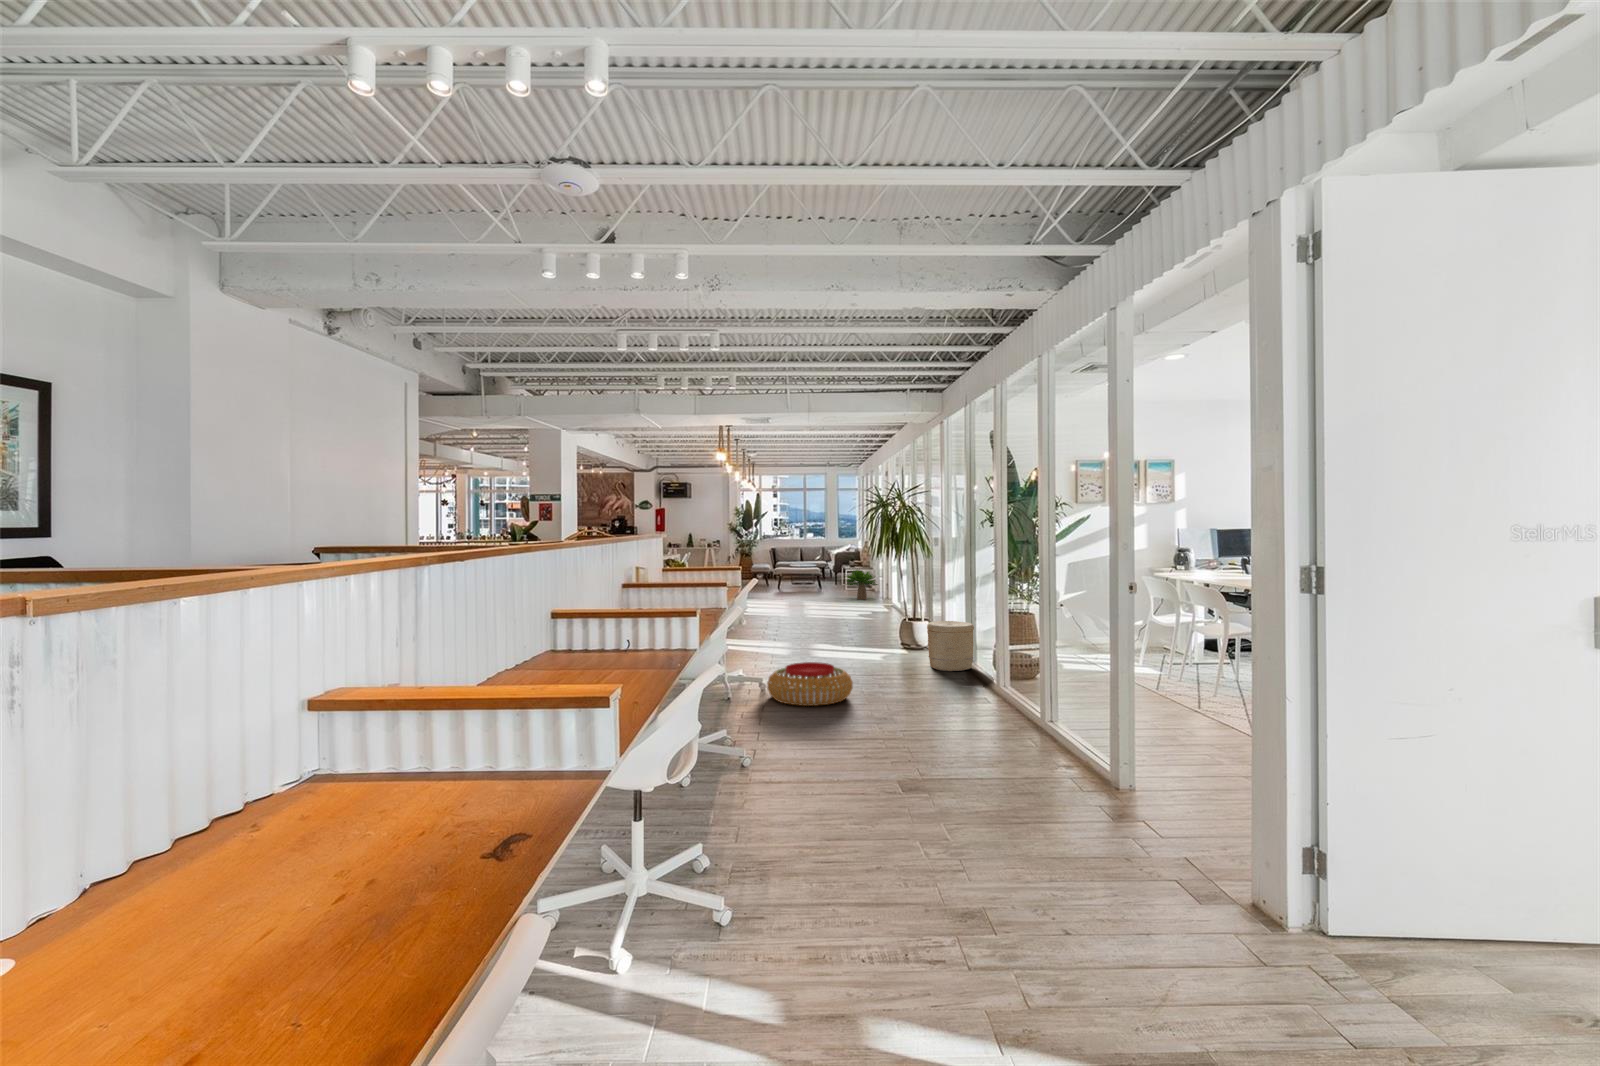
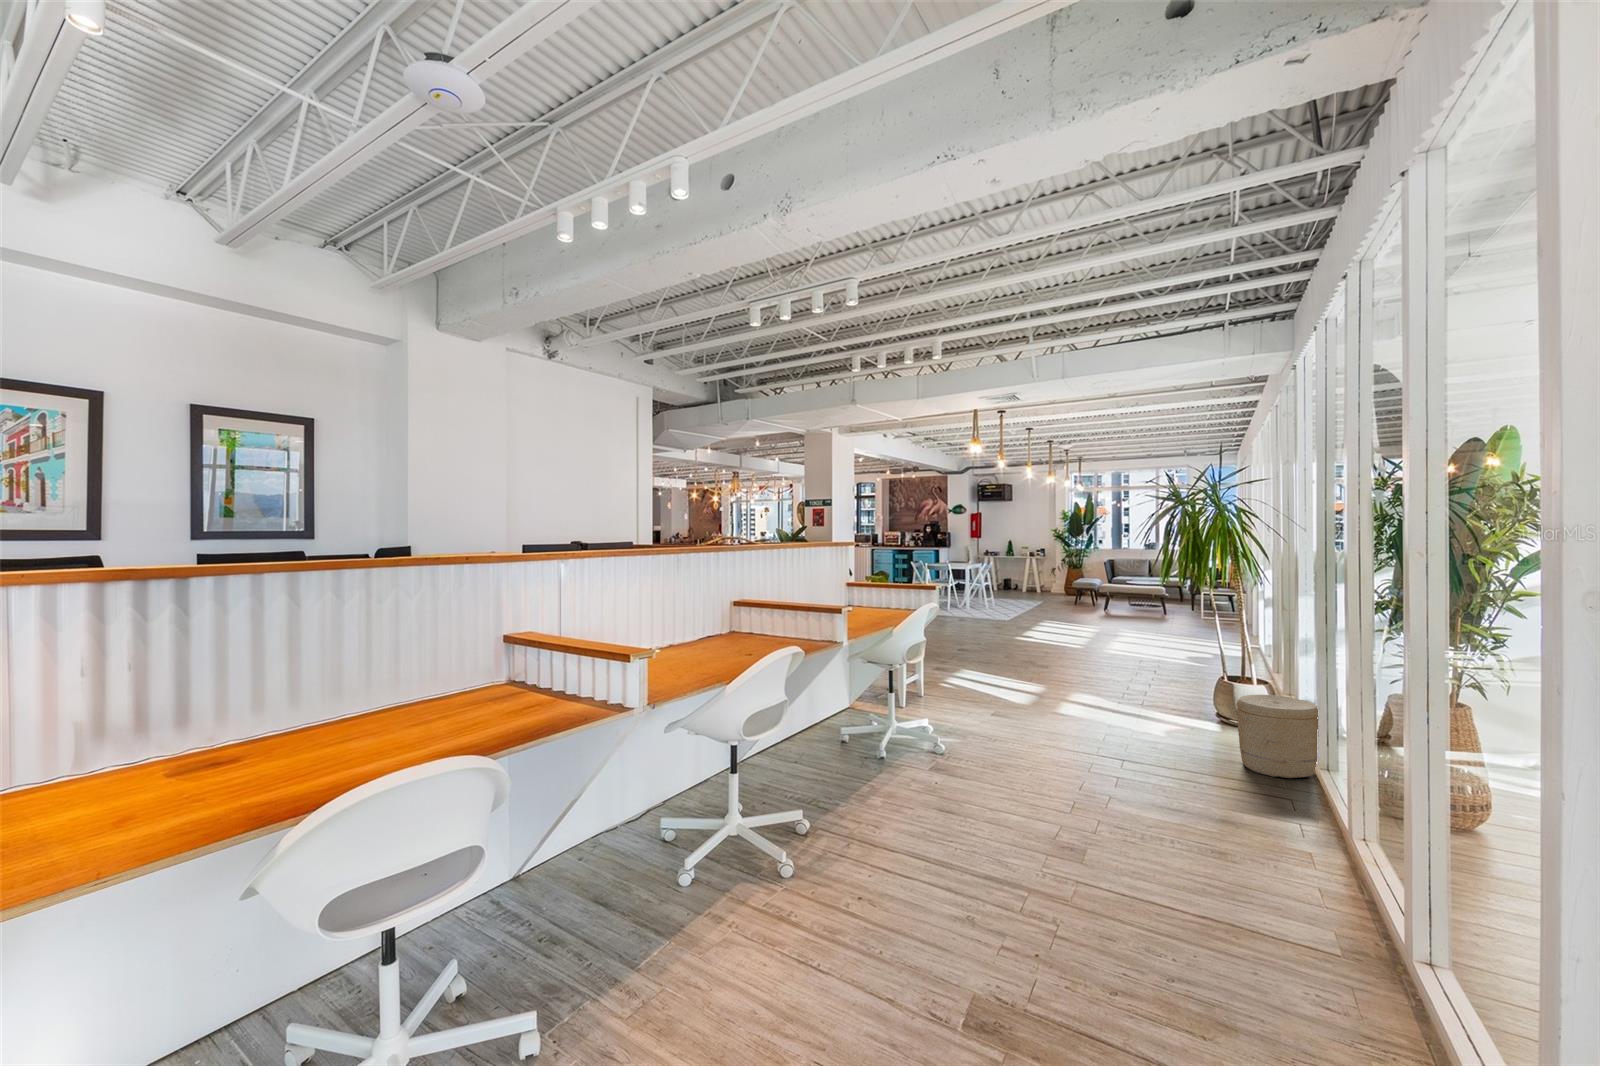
potted plant: present [847,570,877,600] -> none [1181,592,1237,633]
pouf: present [767,662,853,706] -> none [954,743,1078,813]

